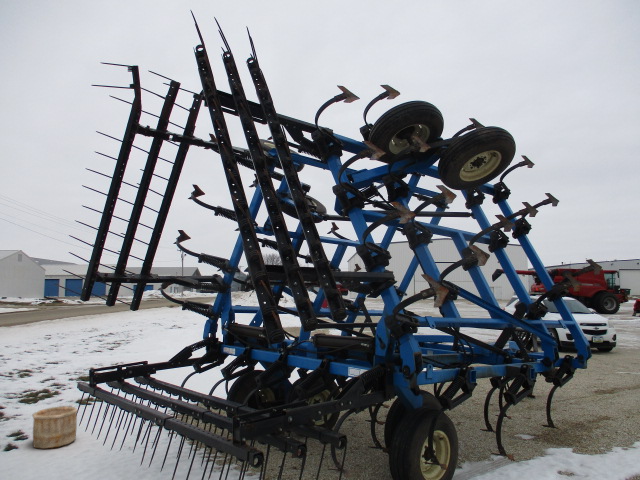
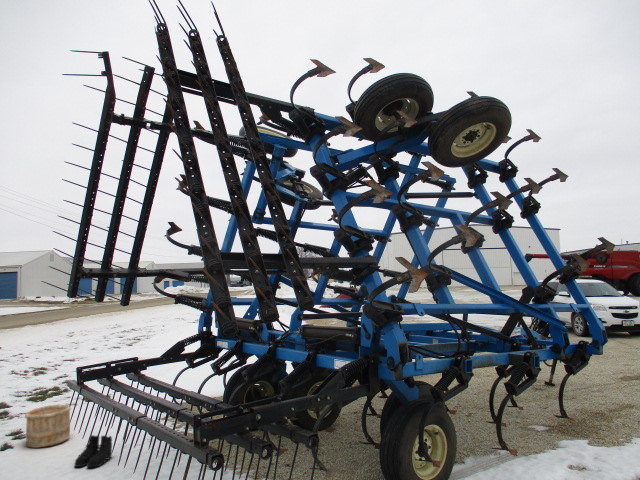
boots: none [88,436,124,468] -> present [75,435,112,467]

